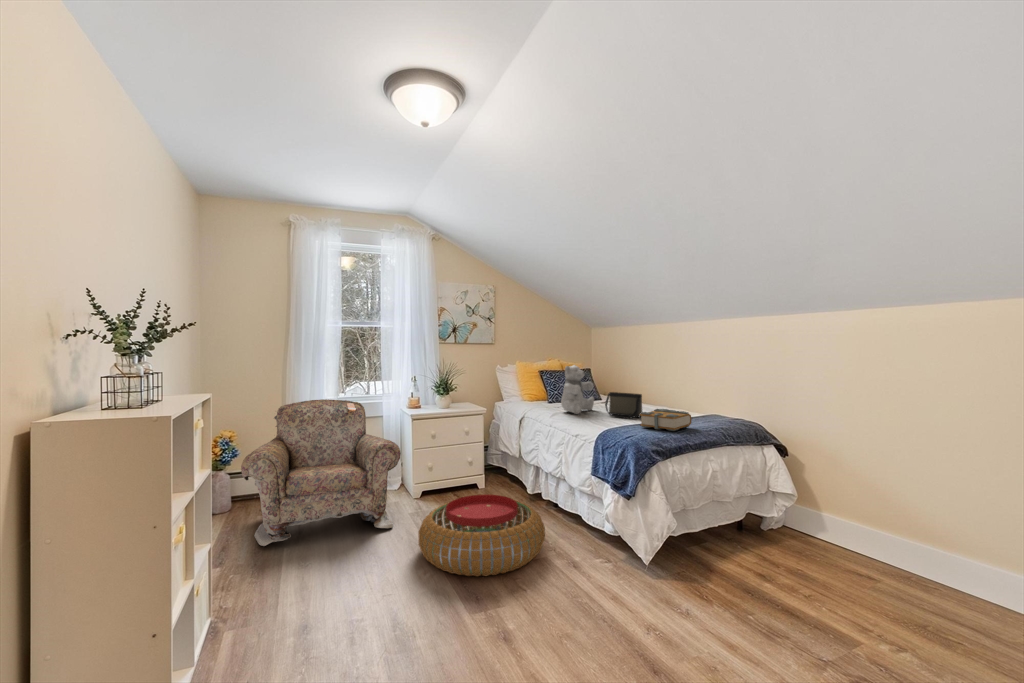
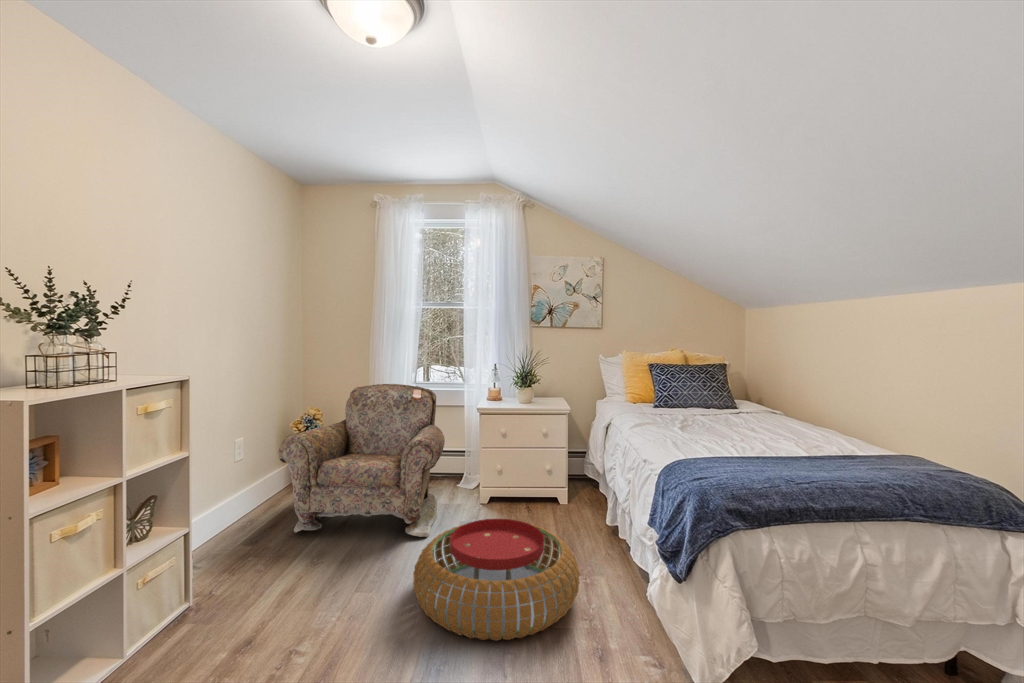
teddy bear: present [561,365,594,414] -> none [656,359,707,427]
handbag: present [605,392,642,419] -> none [712,400,767,444]
book: present [640,409,692,431] -> none [740,435,837,478]

